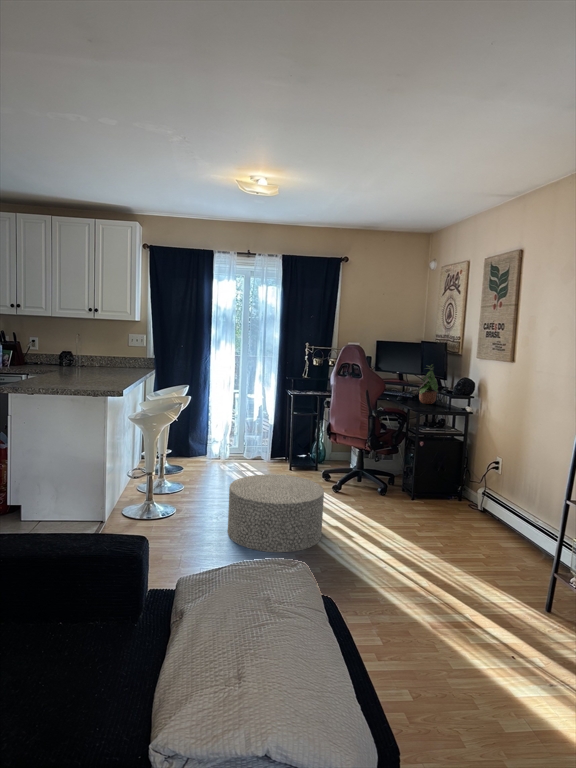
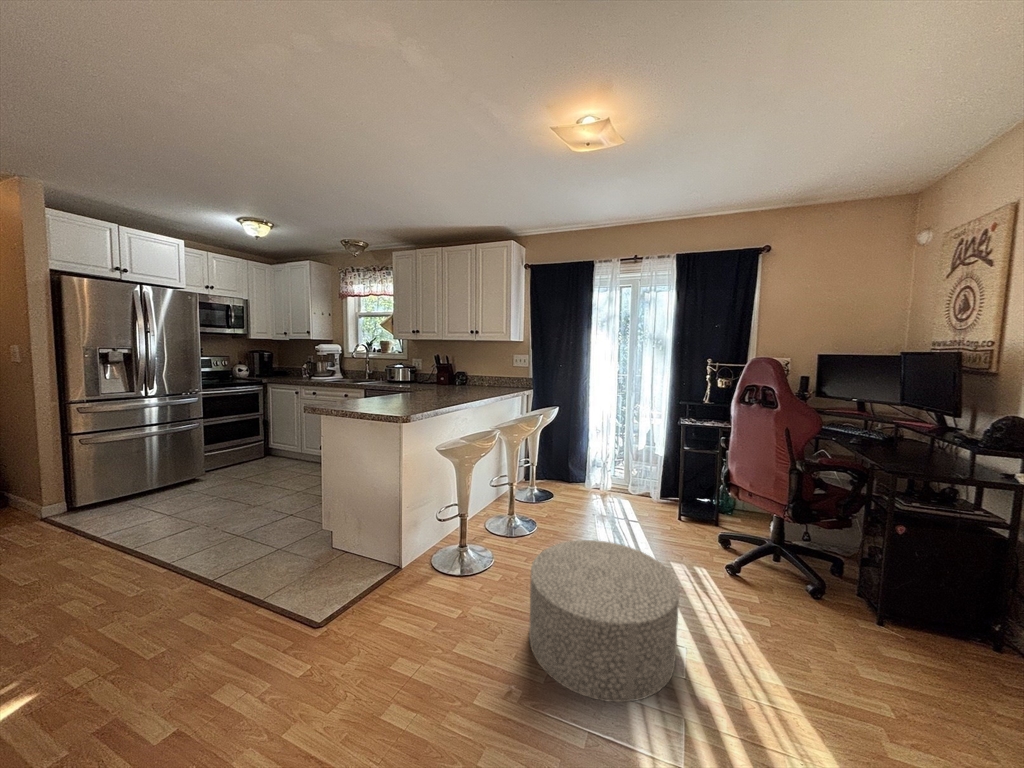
potted plant: present [418,364,438,404] -> none [888,389,946,459]

